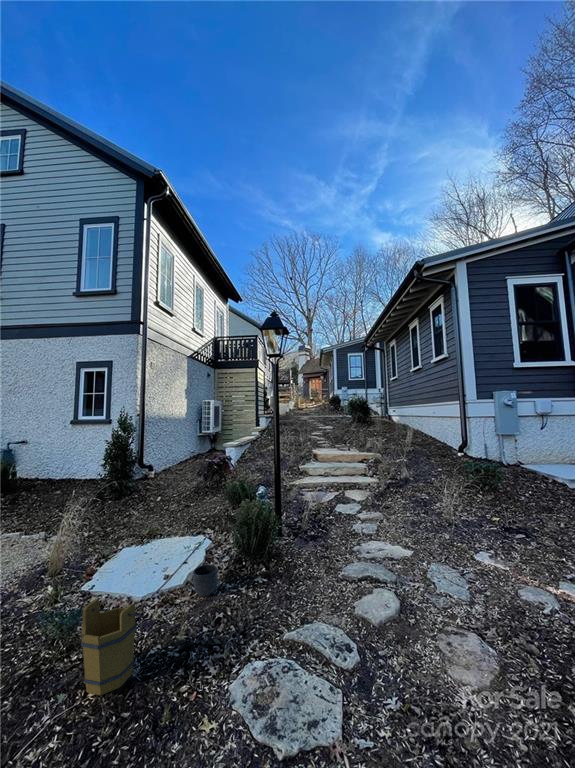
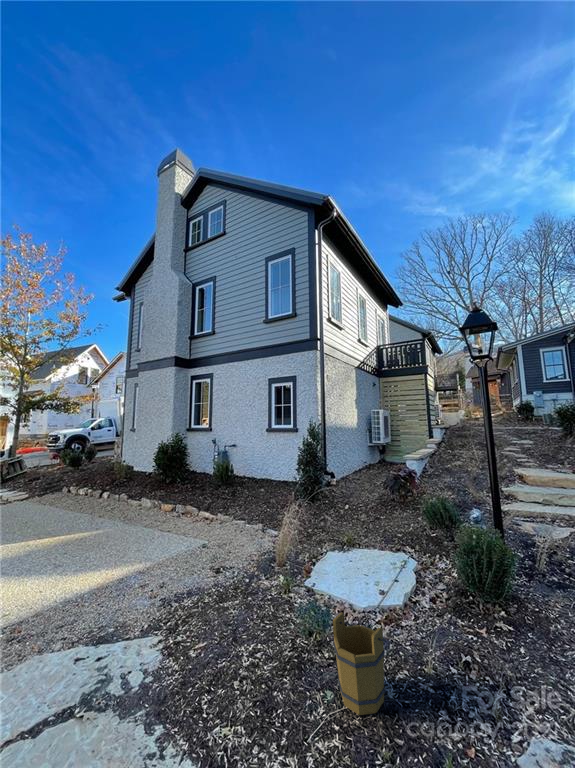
planter: present [193,564,217,597] -> none [417,592,446,630]

